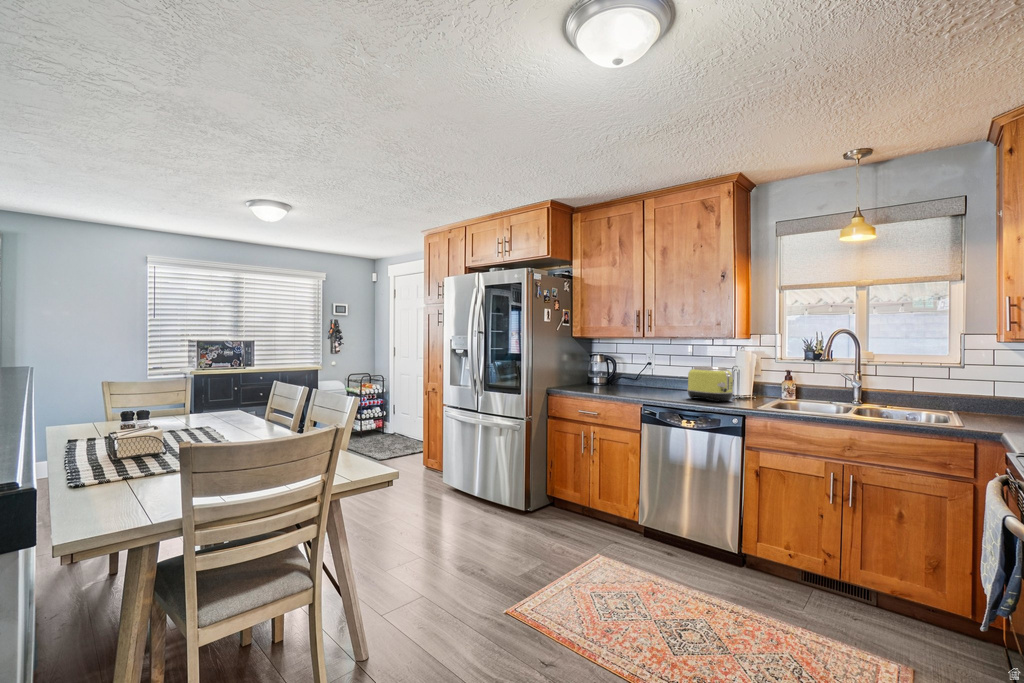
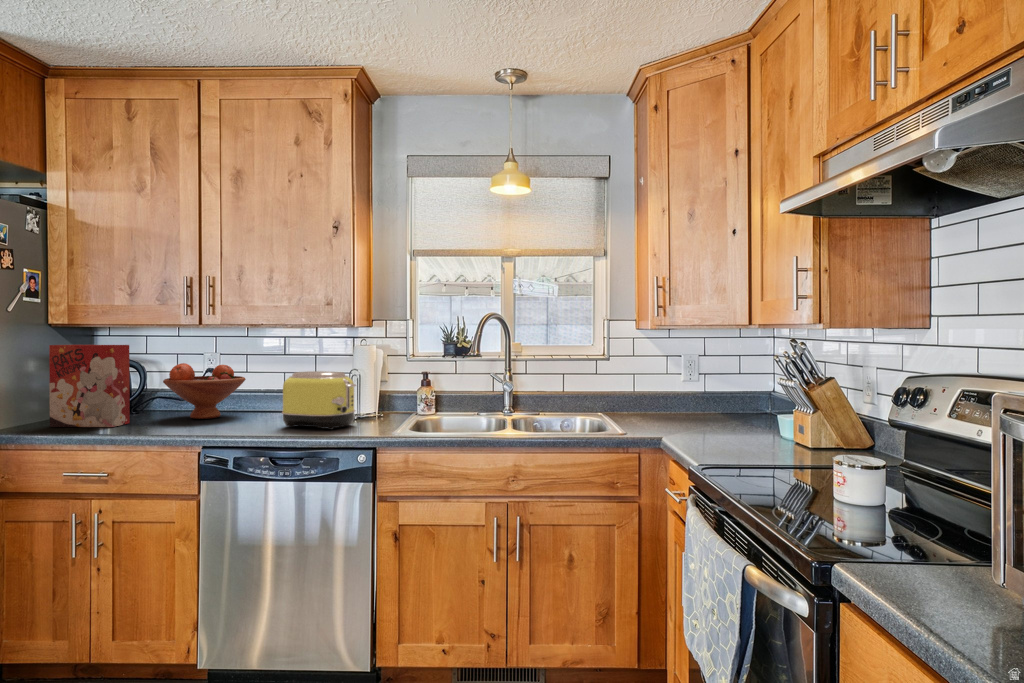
cereal box: none [574,348,608,391] -> present [49,345,130,427]
fruit bowl: none [624,359,667,391] -> present [163,363,246,419]

